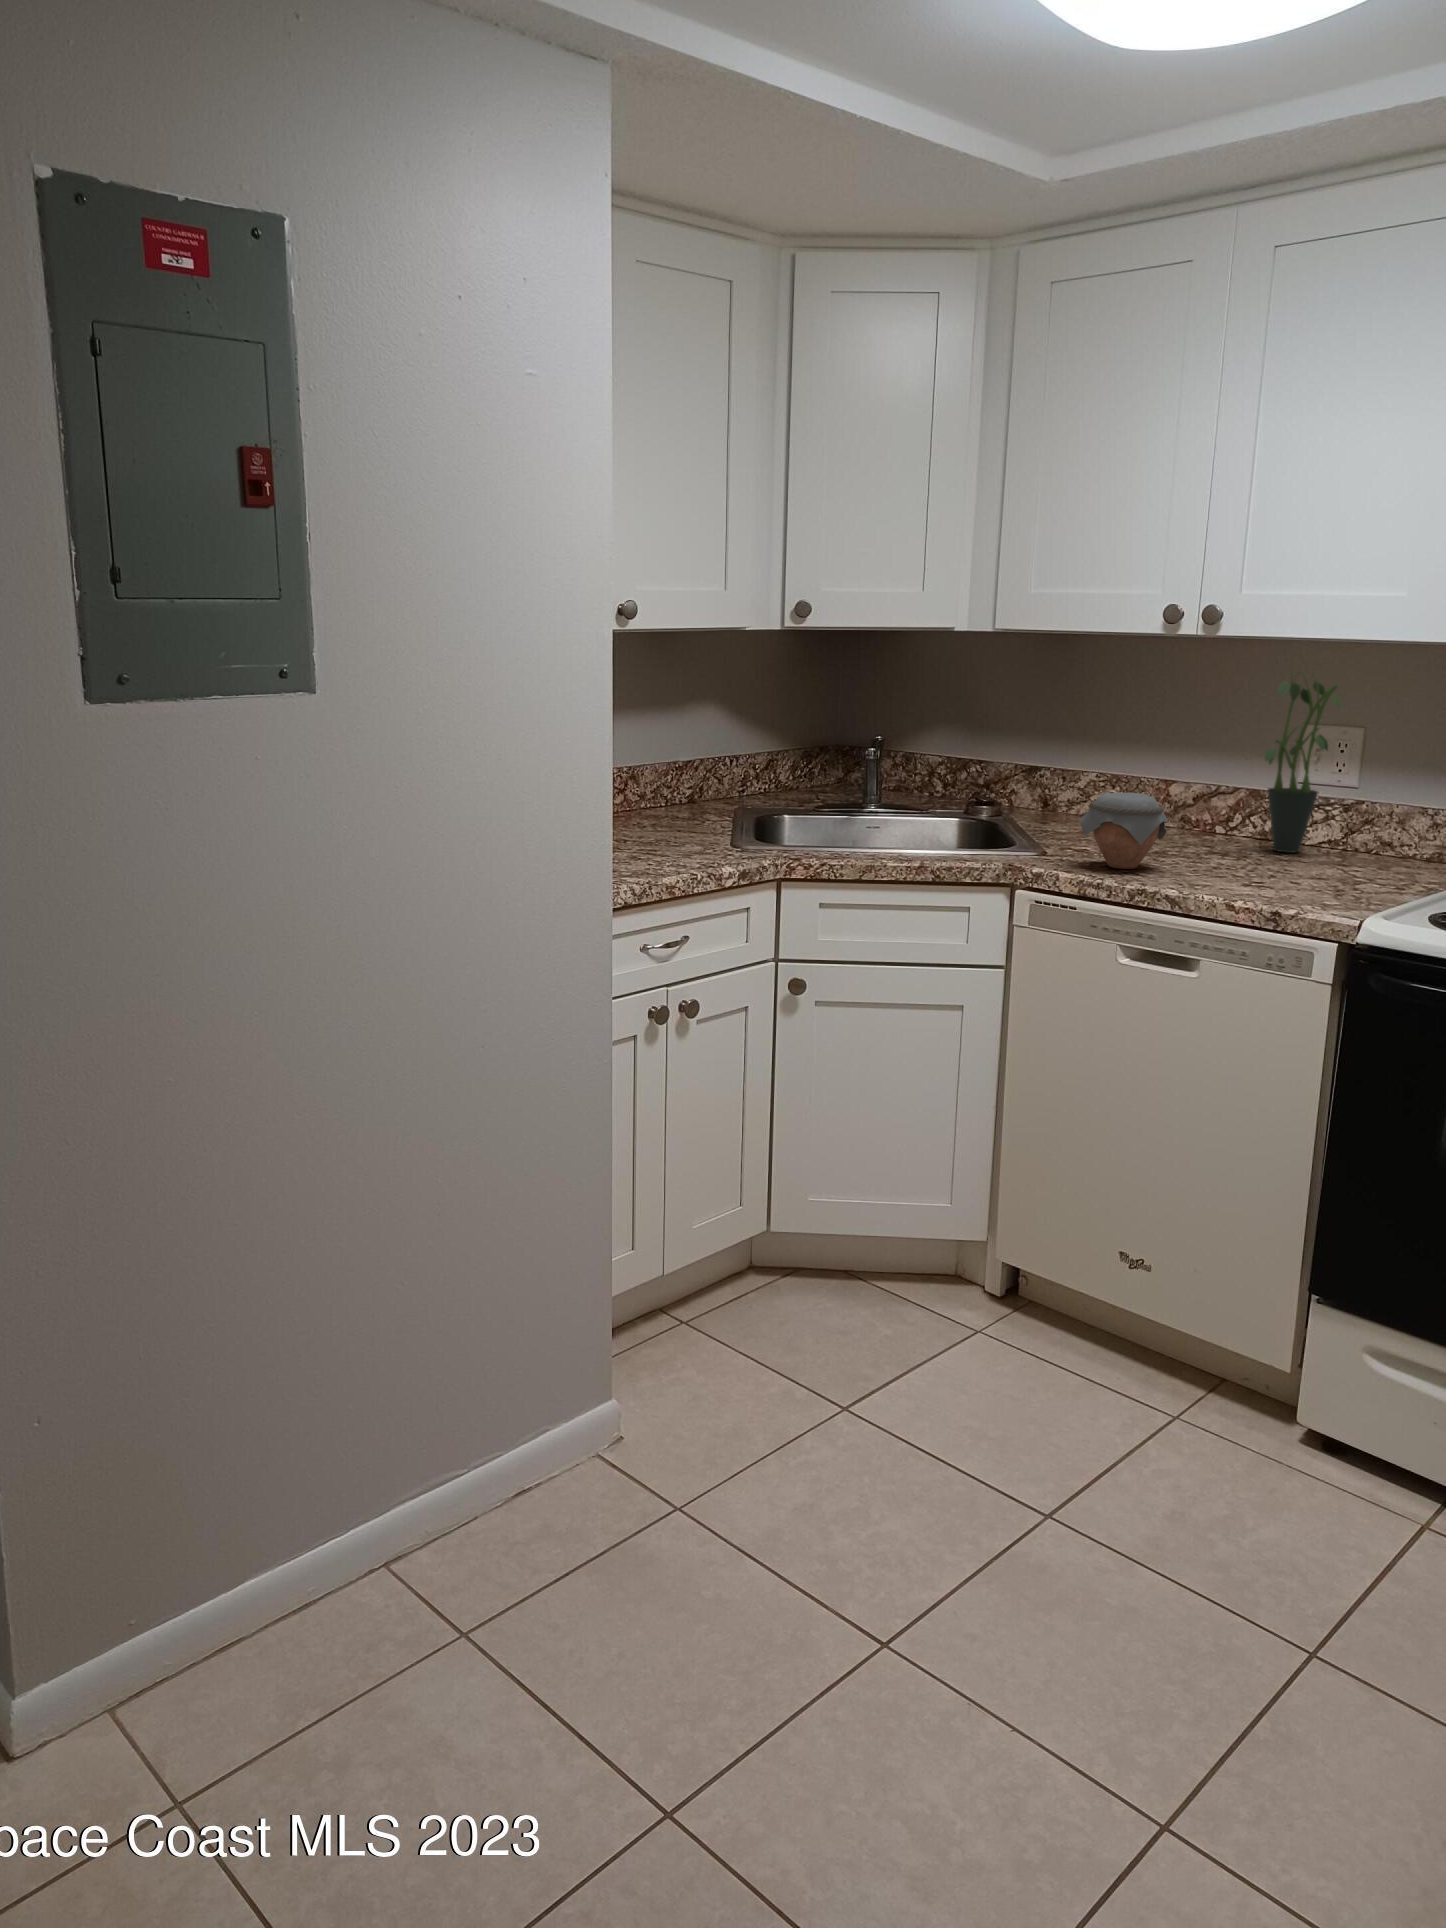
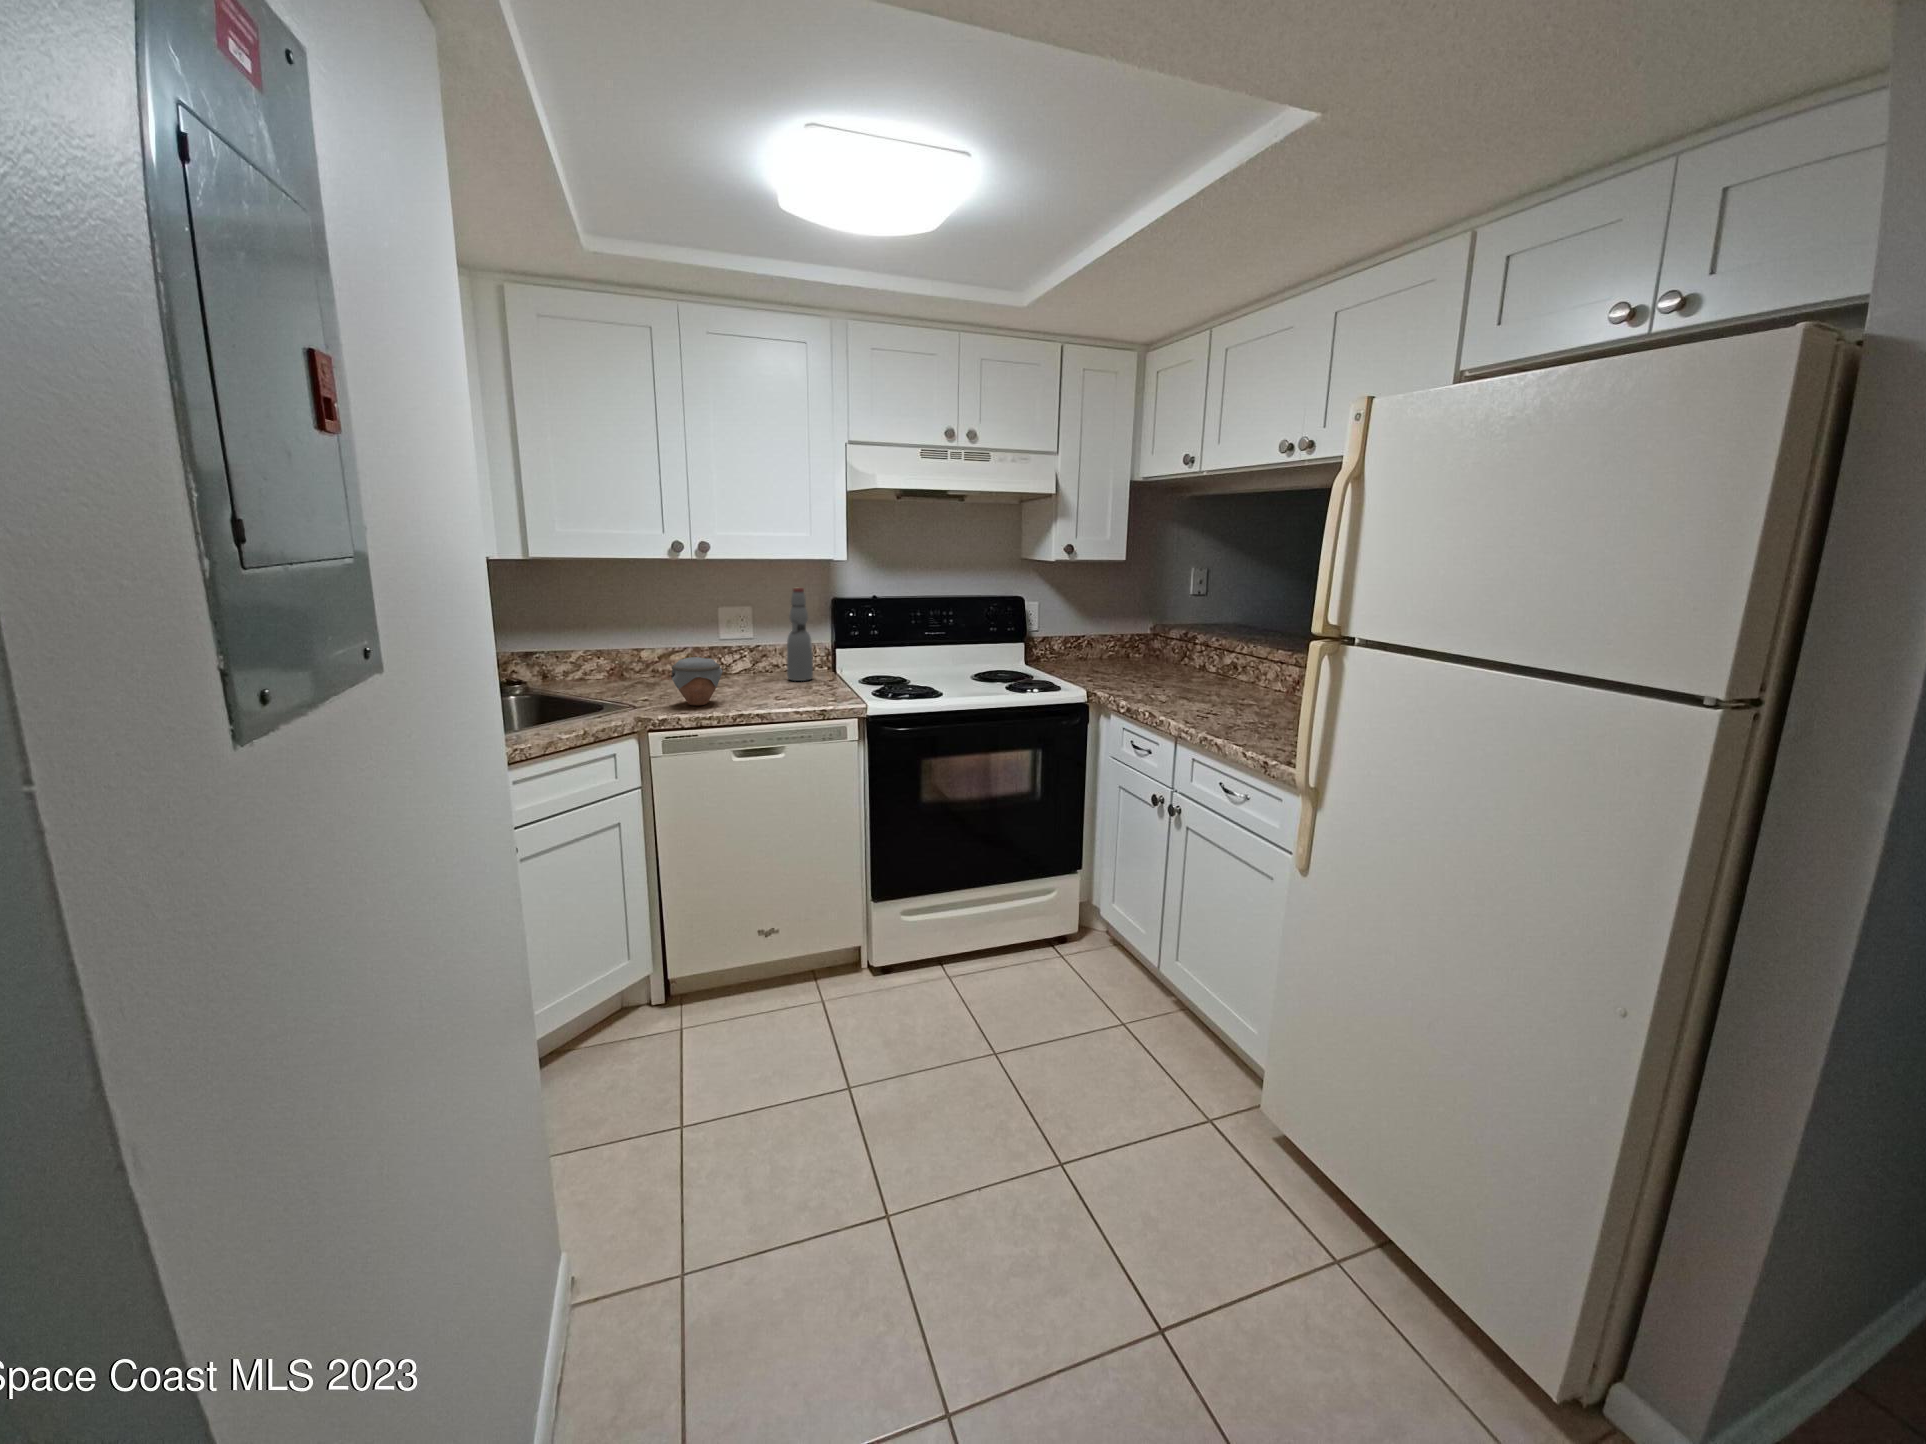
potted plant: present [1264,673,1344,853] -> none [721,578,763,680]
bottle: none [1356,695,1415,873] -> present [787,588,813,681]

